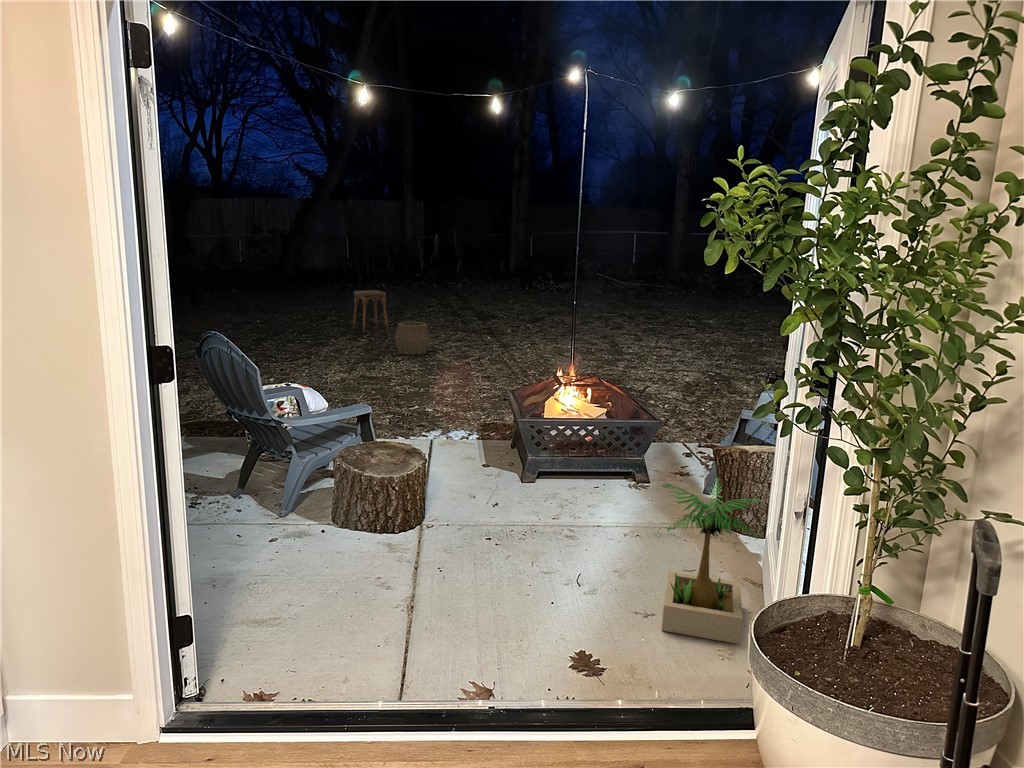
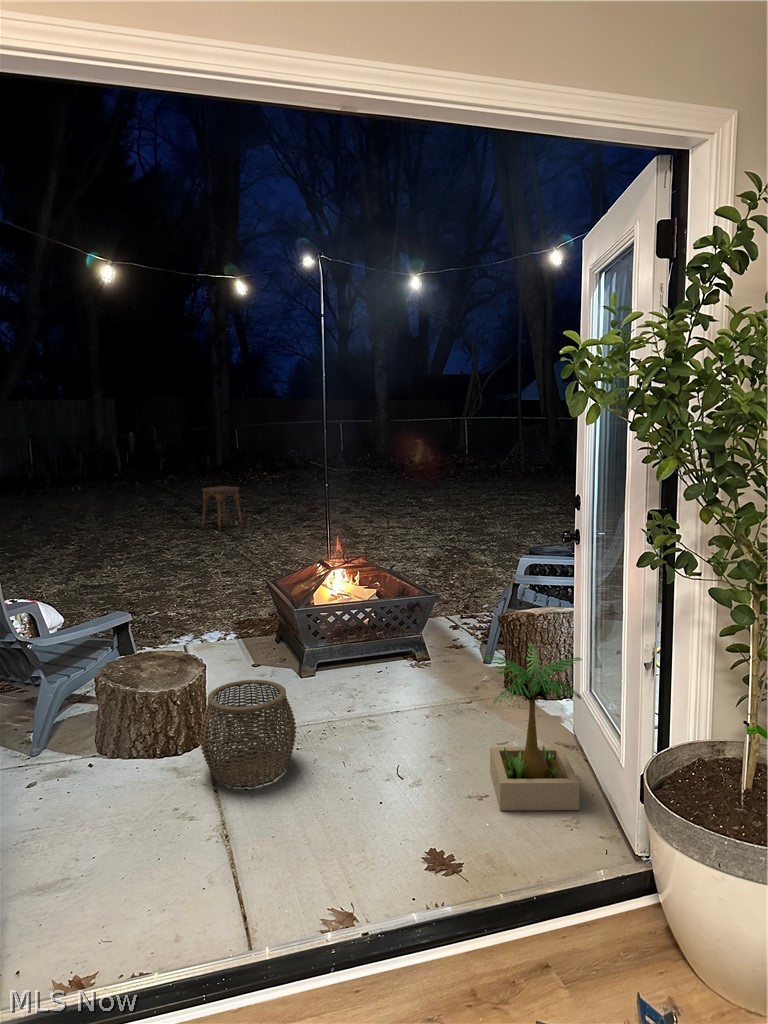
stool: present [353,290,388,331] -> present [202,486,242,531]
woven basket: present [395,322,430,355] -> present [200,680,296,787]

